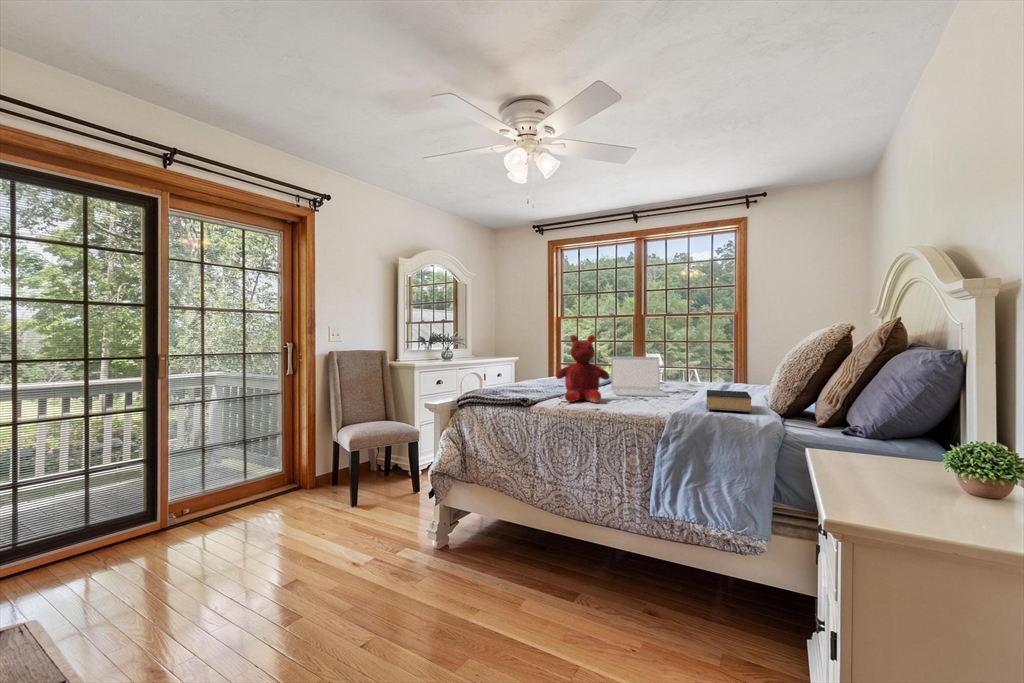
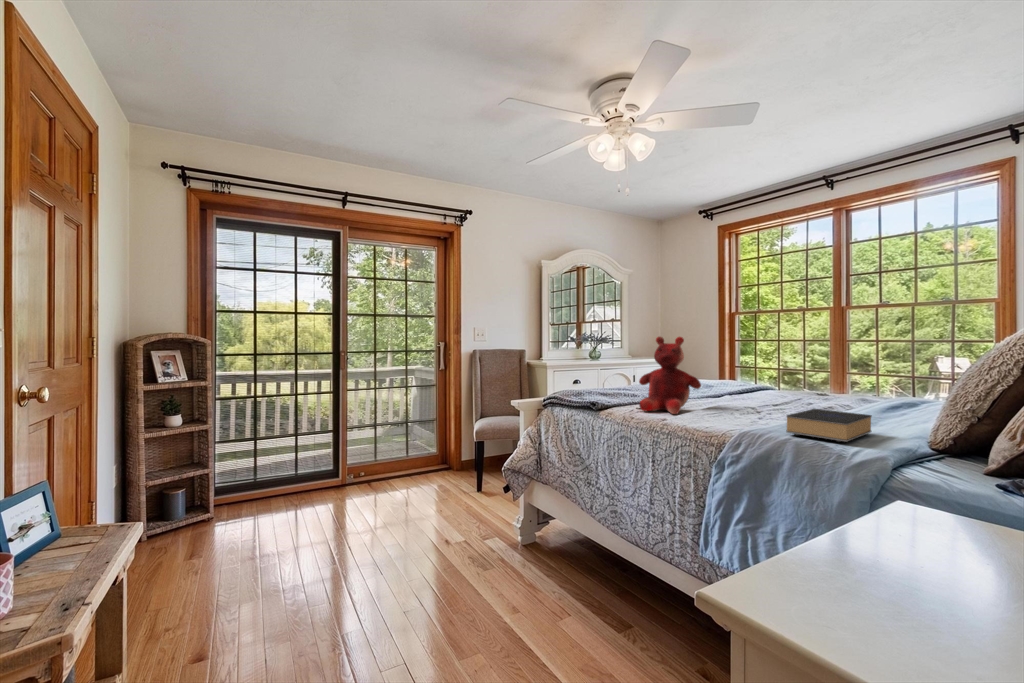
laptop: present [611,356,669,397] -> none [725,362,799,415]

